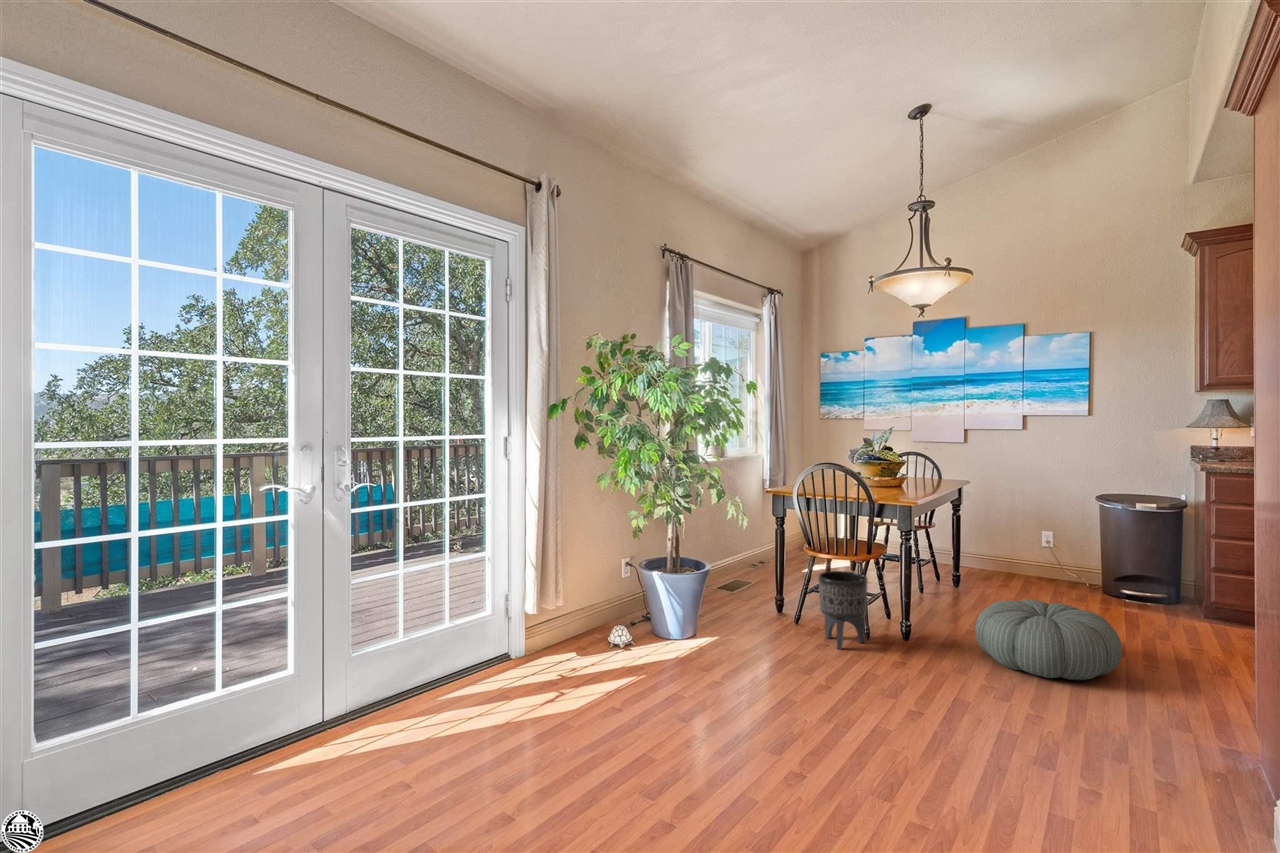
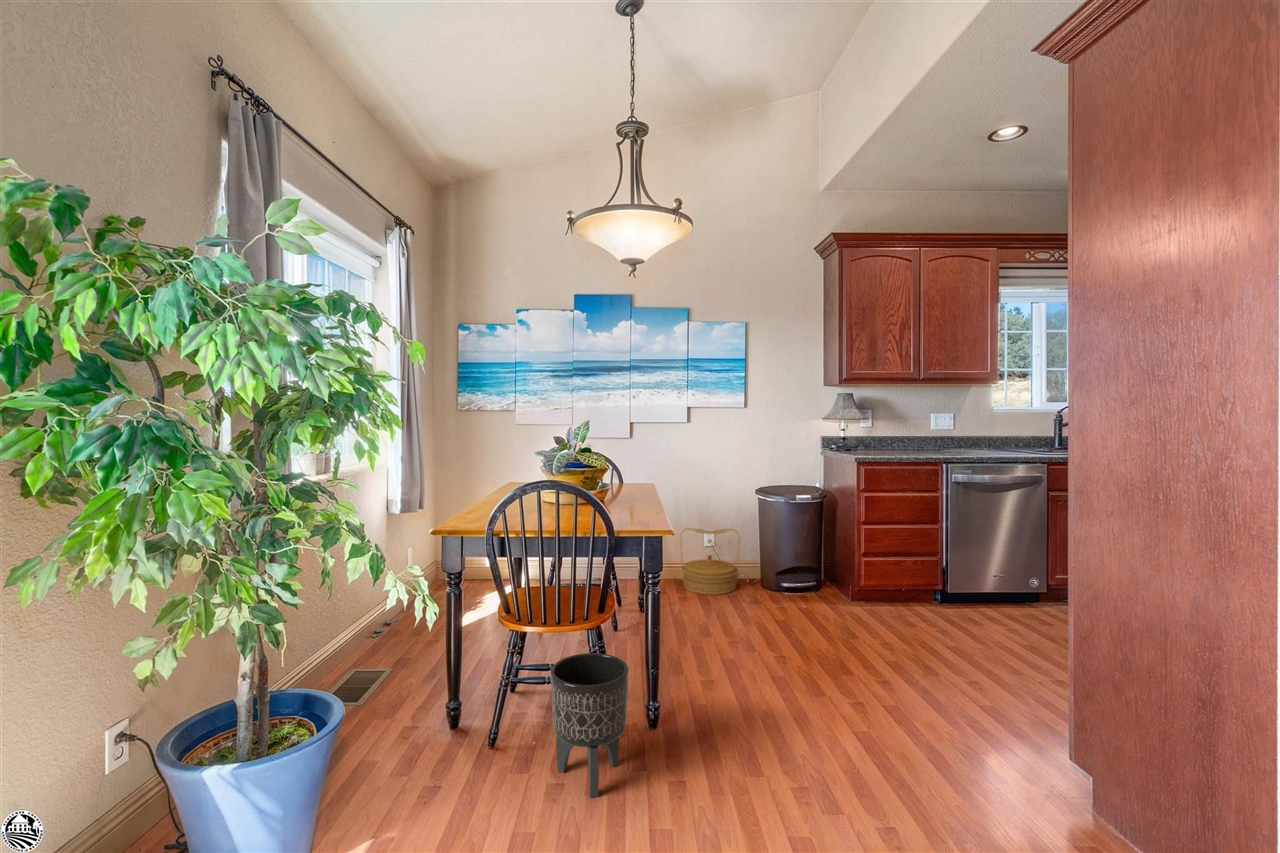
woven basket: none [1009,527,1073,589] -> present [680,528,740,595]
pouf: present [975,600,1122,680] -> none [750,639,917,760]

